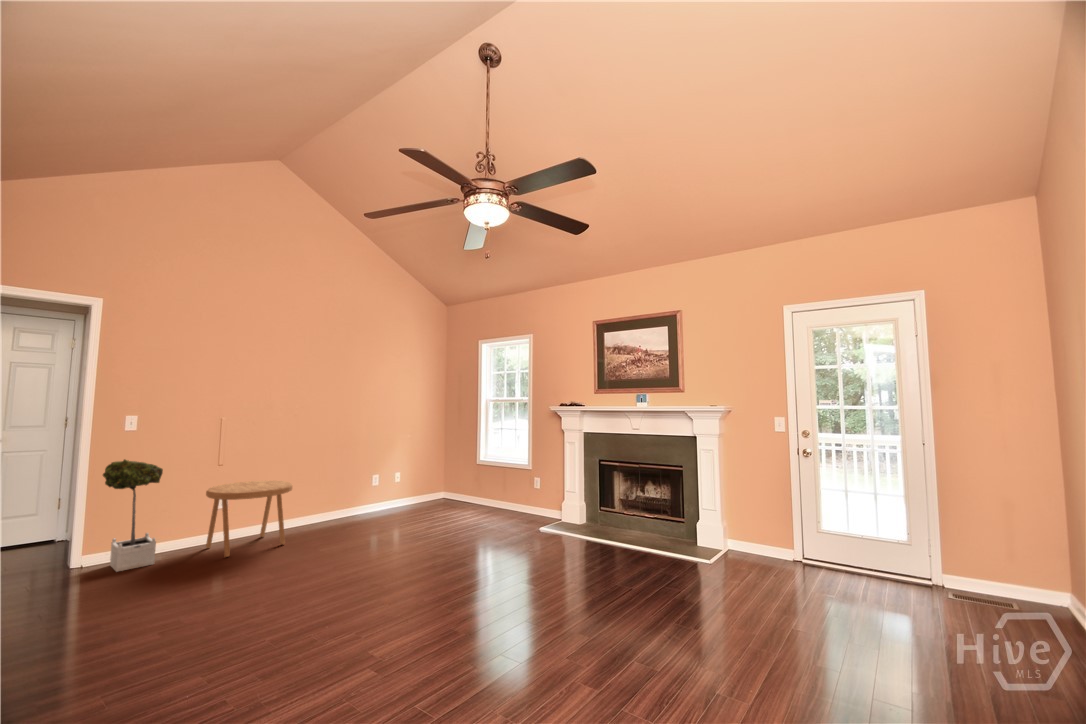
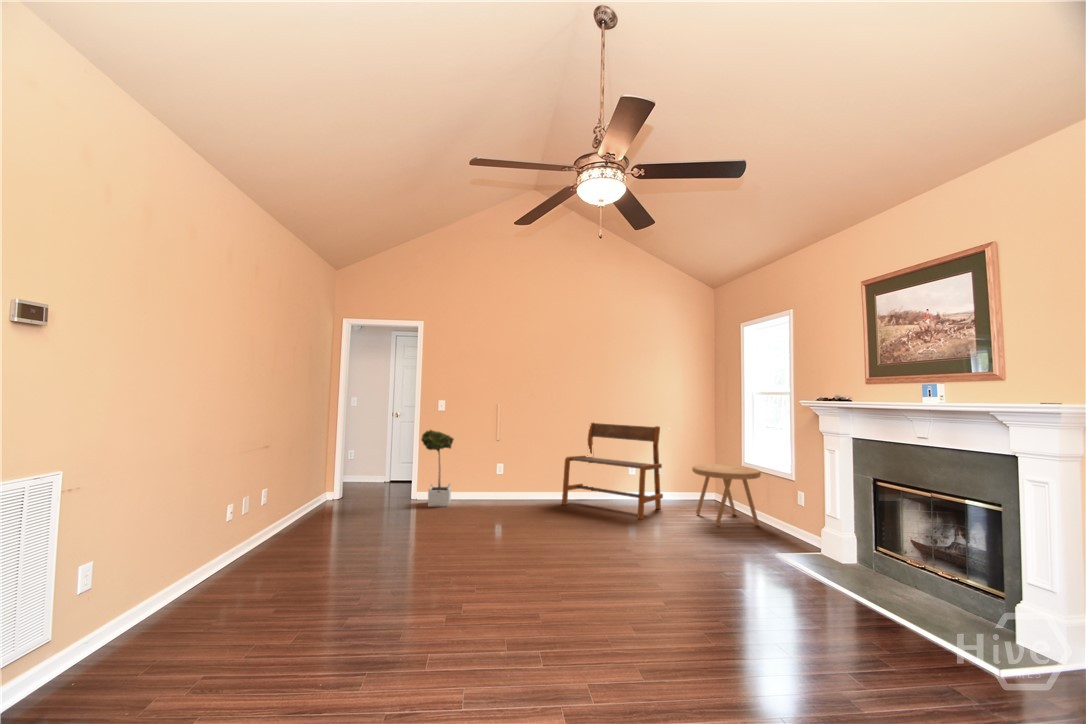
bench: none [311,434,418,530] -> present [562,423,663,519]
side table: present [206,481,293,557] -> present [692,464,761,526]

